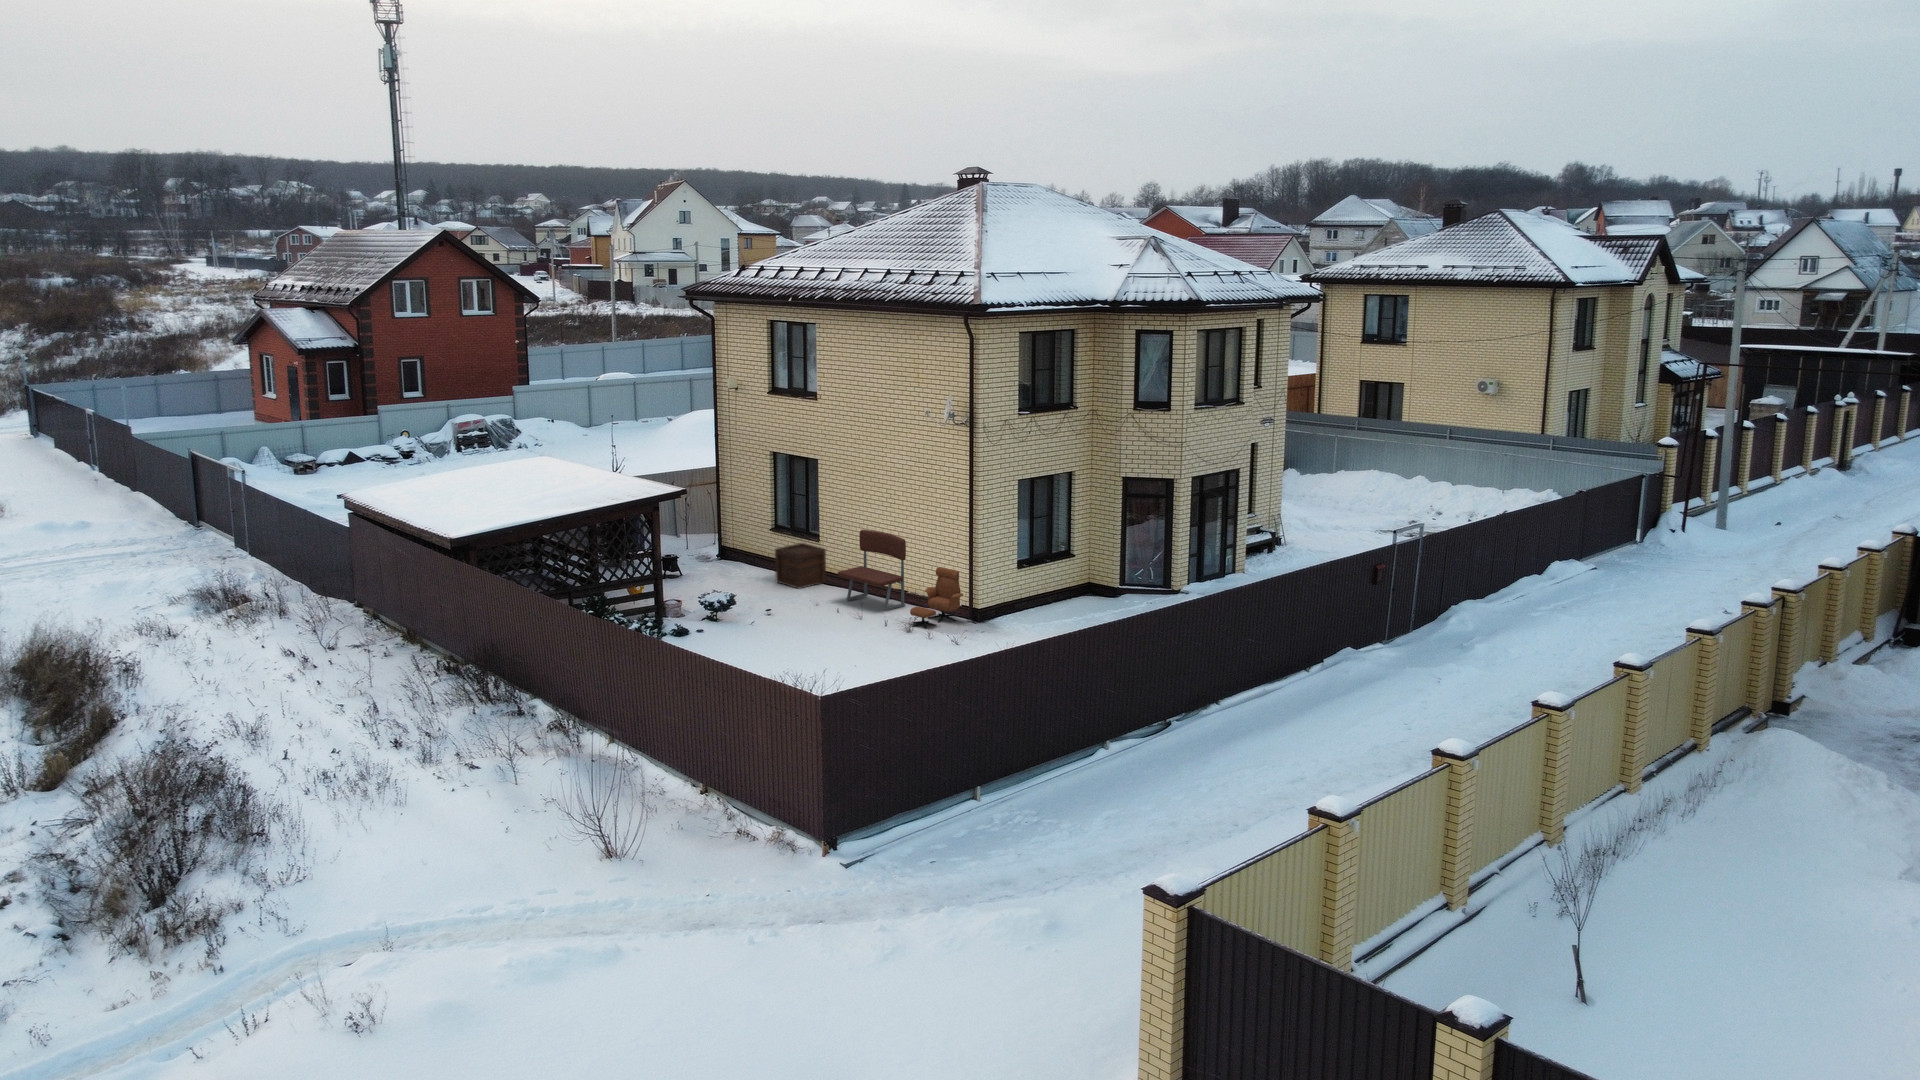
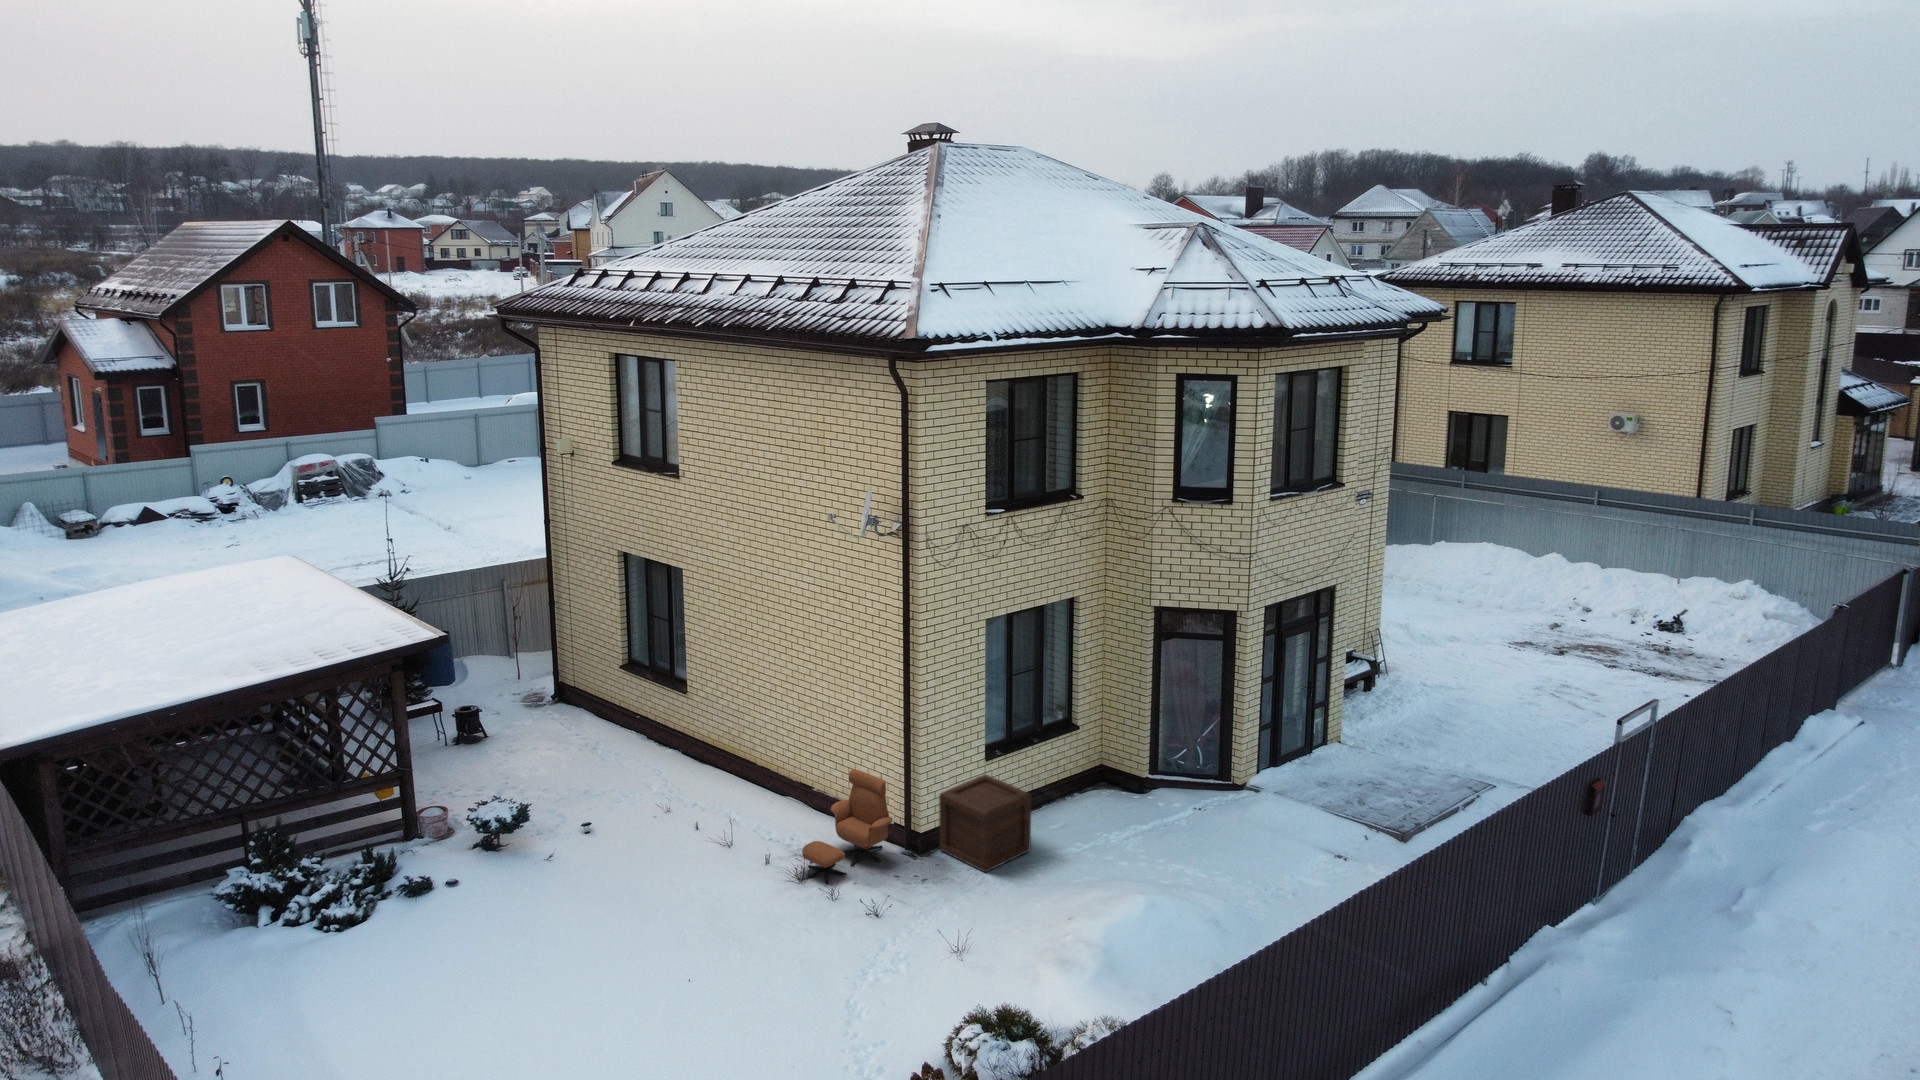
bench: present [838,530,906,611] -> none [698,692,805,834]
wooden crate: present [775,543,826,589] -> present [939,774,1032,872]

